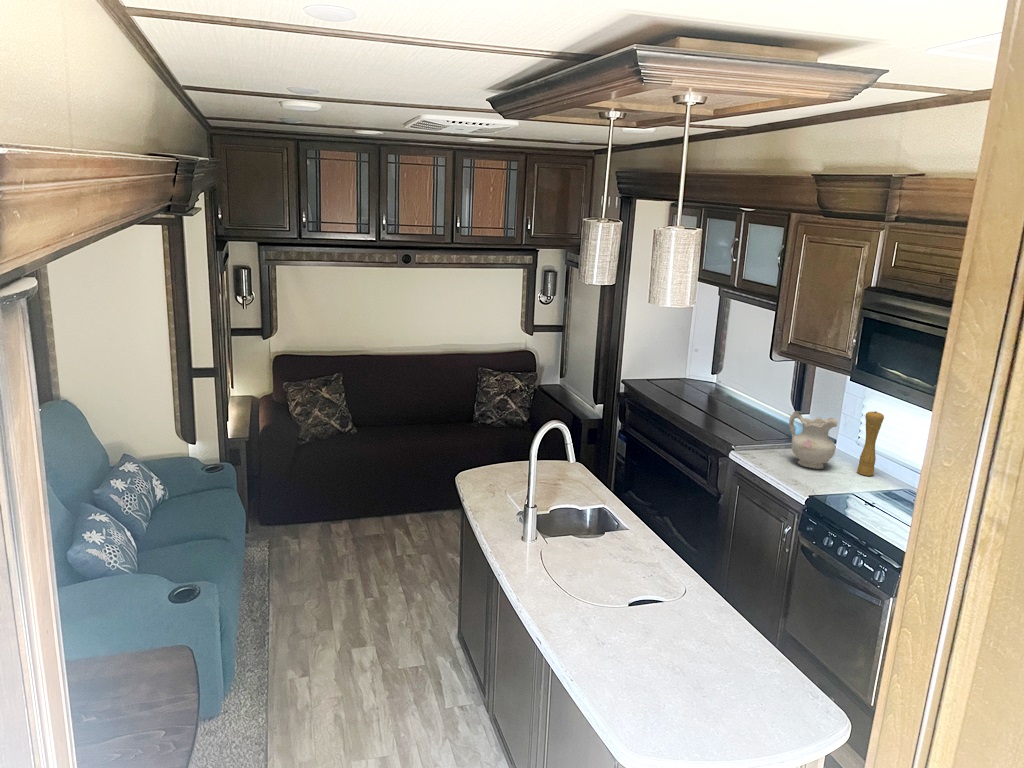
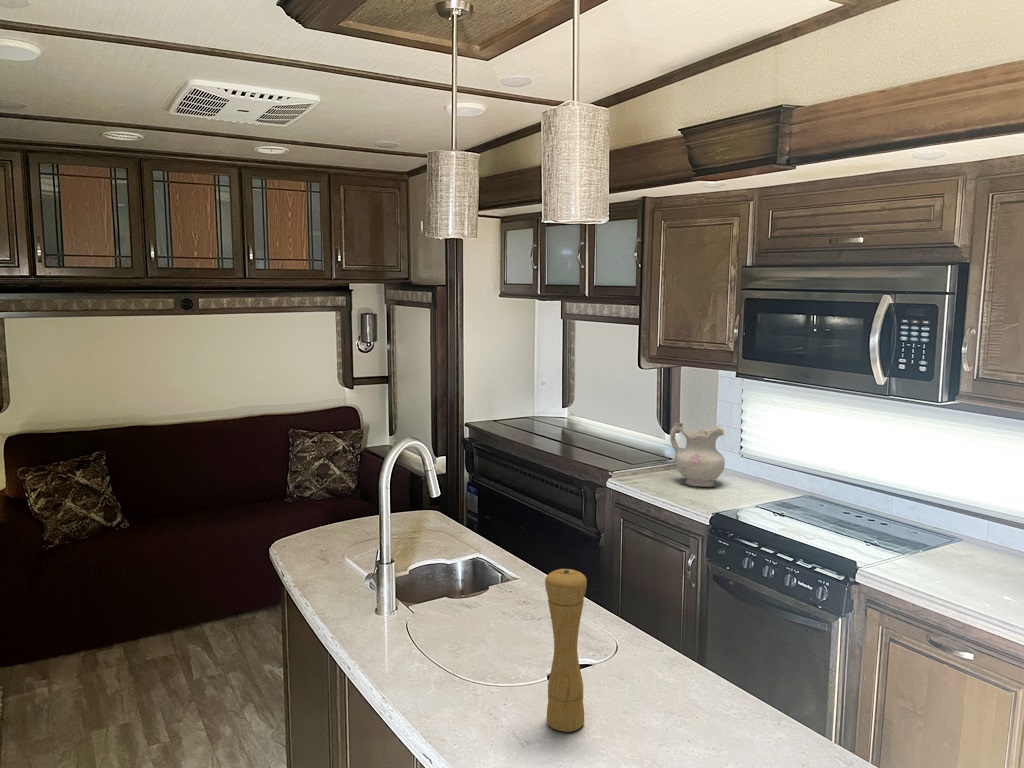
pepper mill: present [857,411,884,476] -> present [545,569,587,732]

